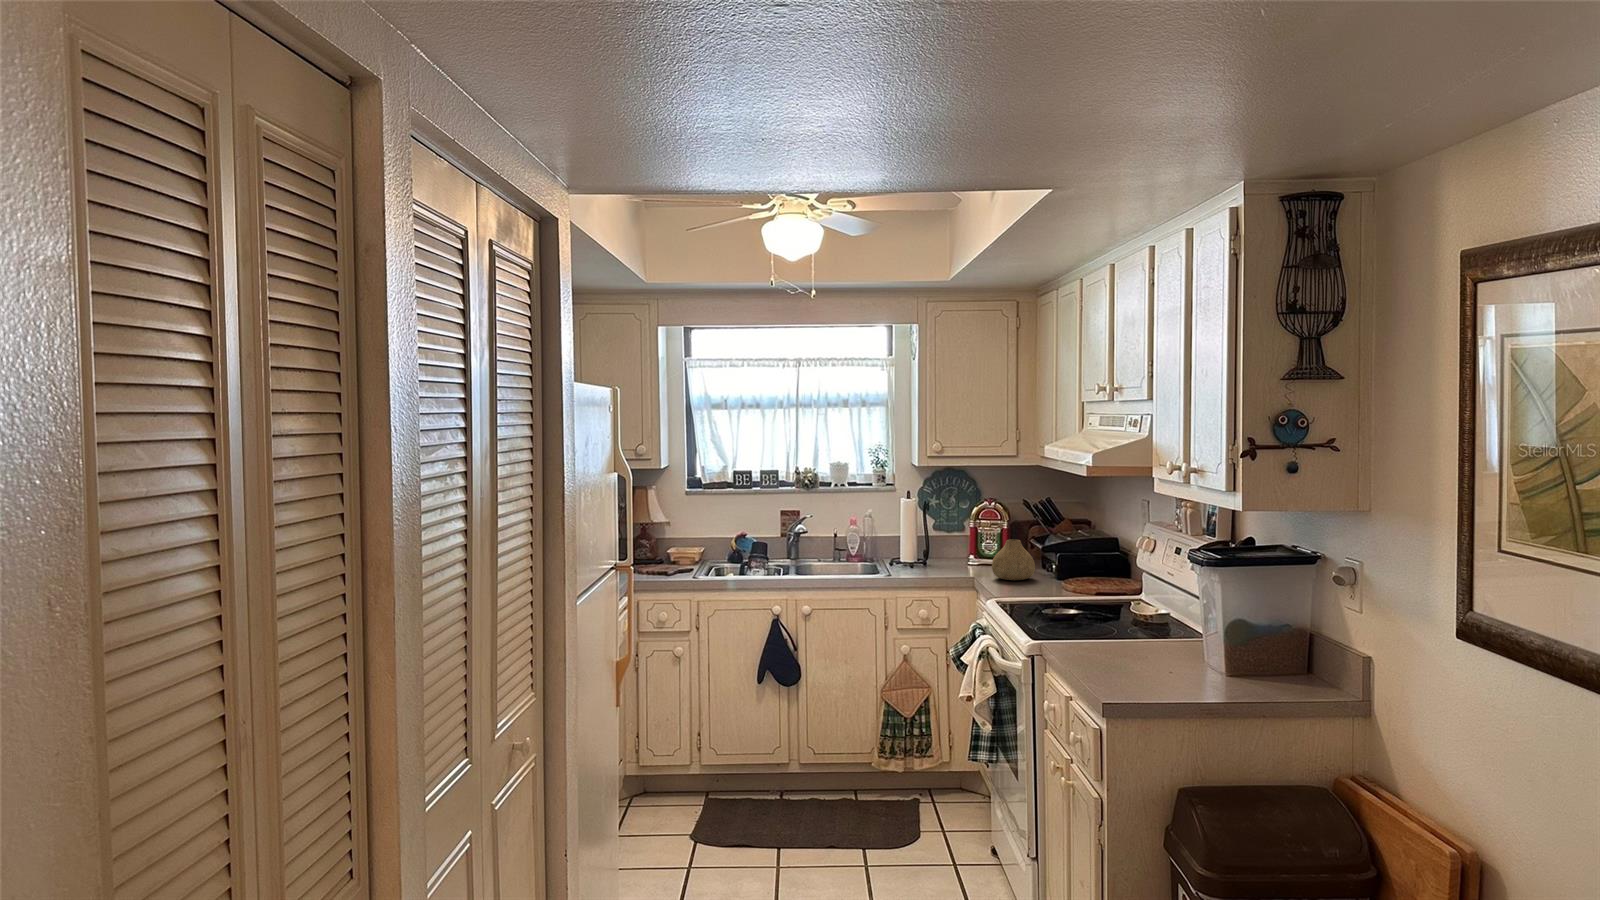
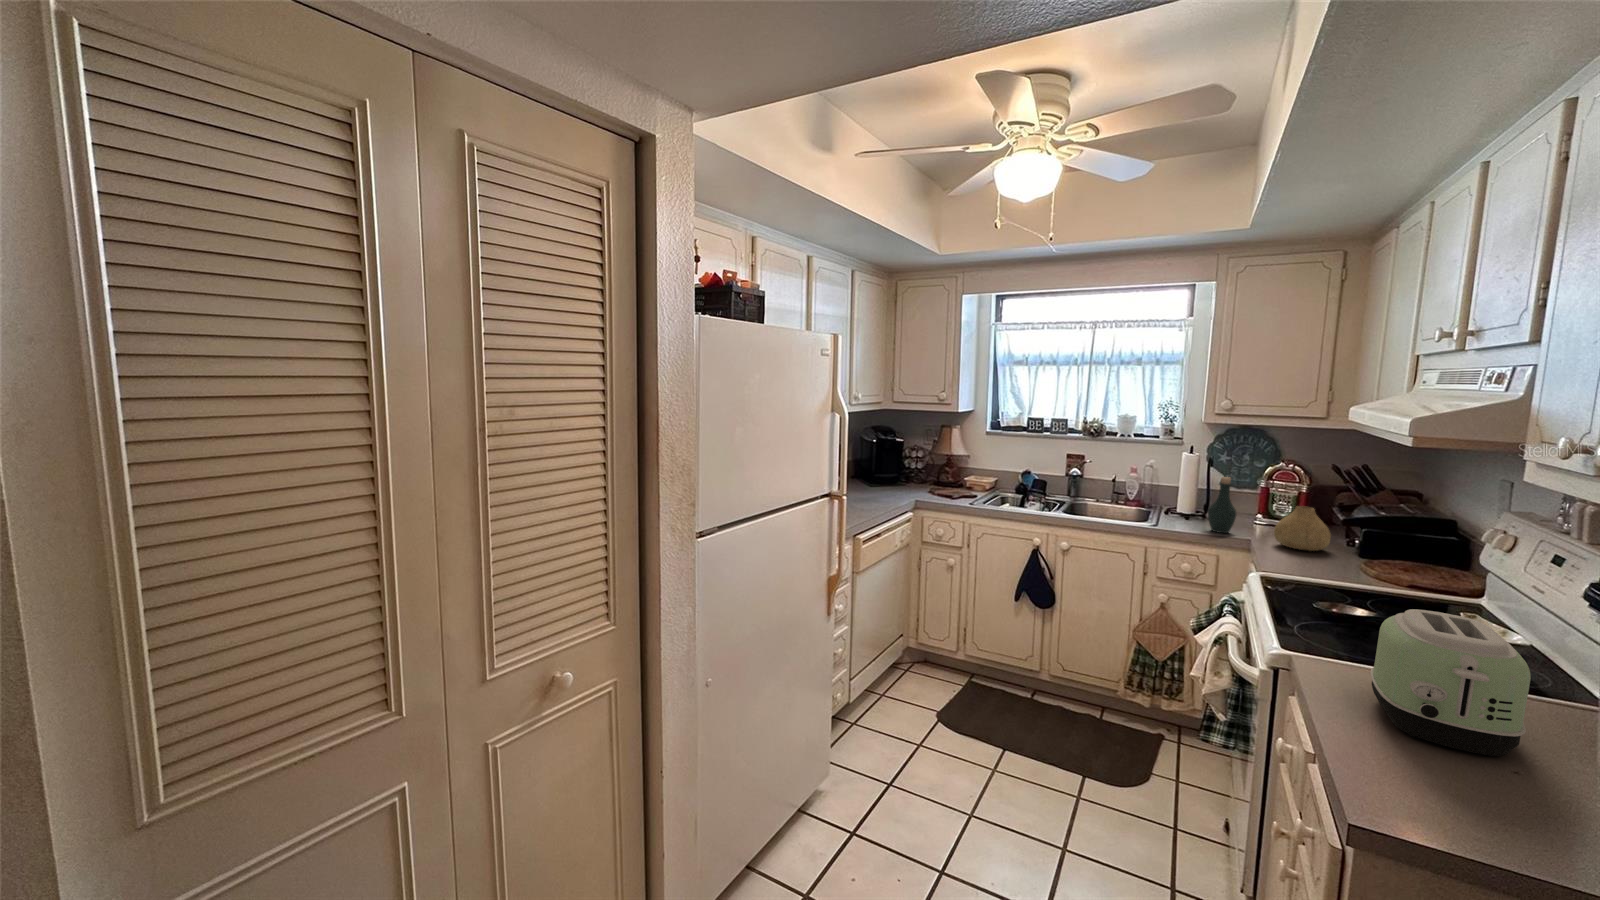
bottle: none [932,519,957,576] -> present [1208,477,1236,533]
toaster: none [1094,596,1177,683] -> present [1370,609,1531,756]

